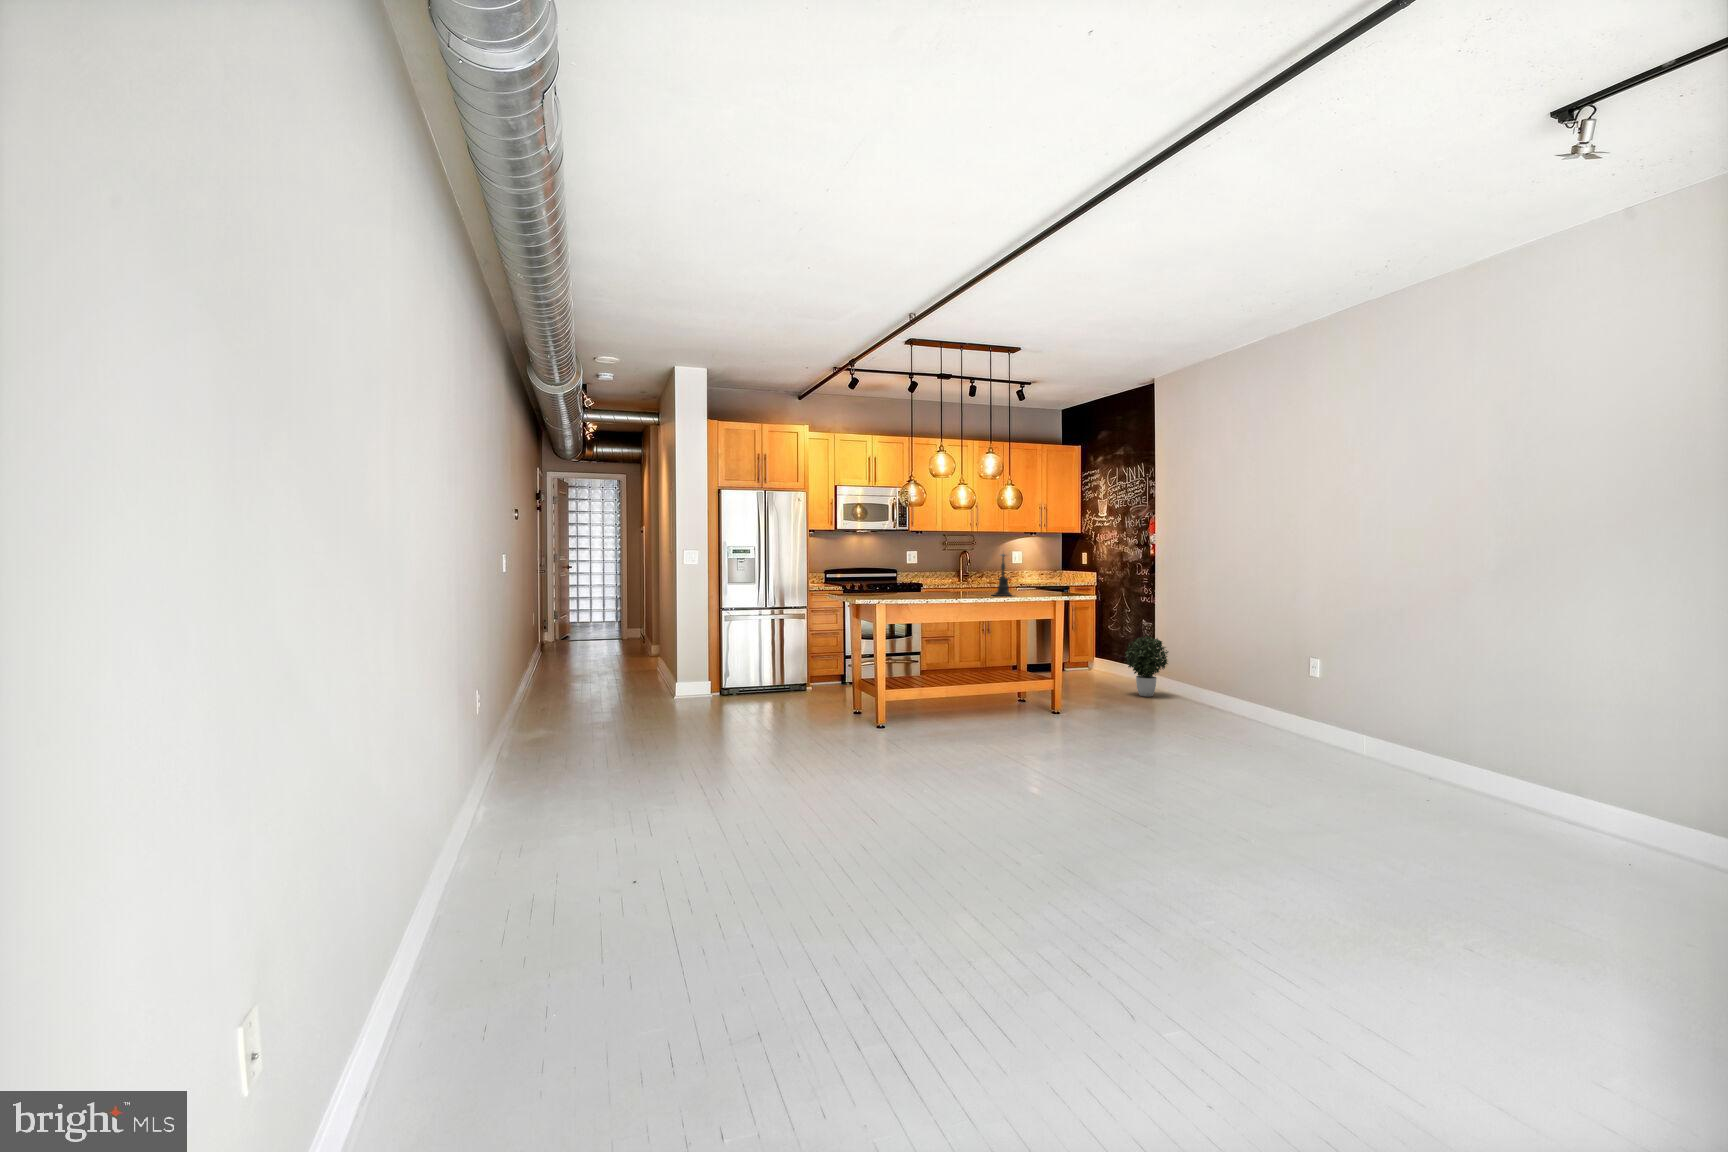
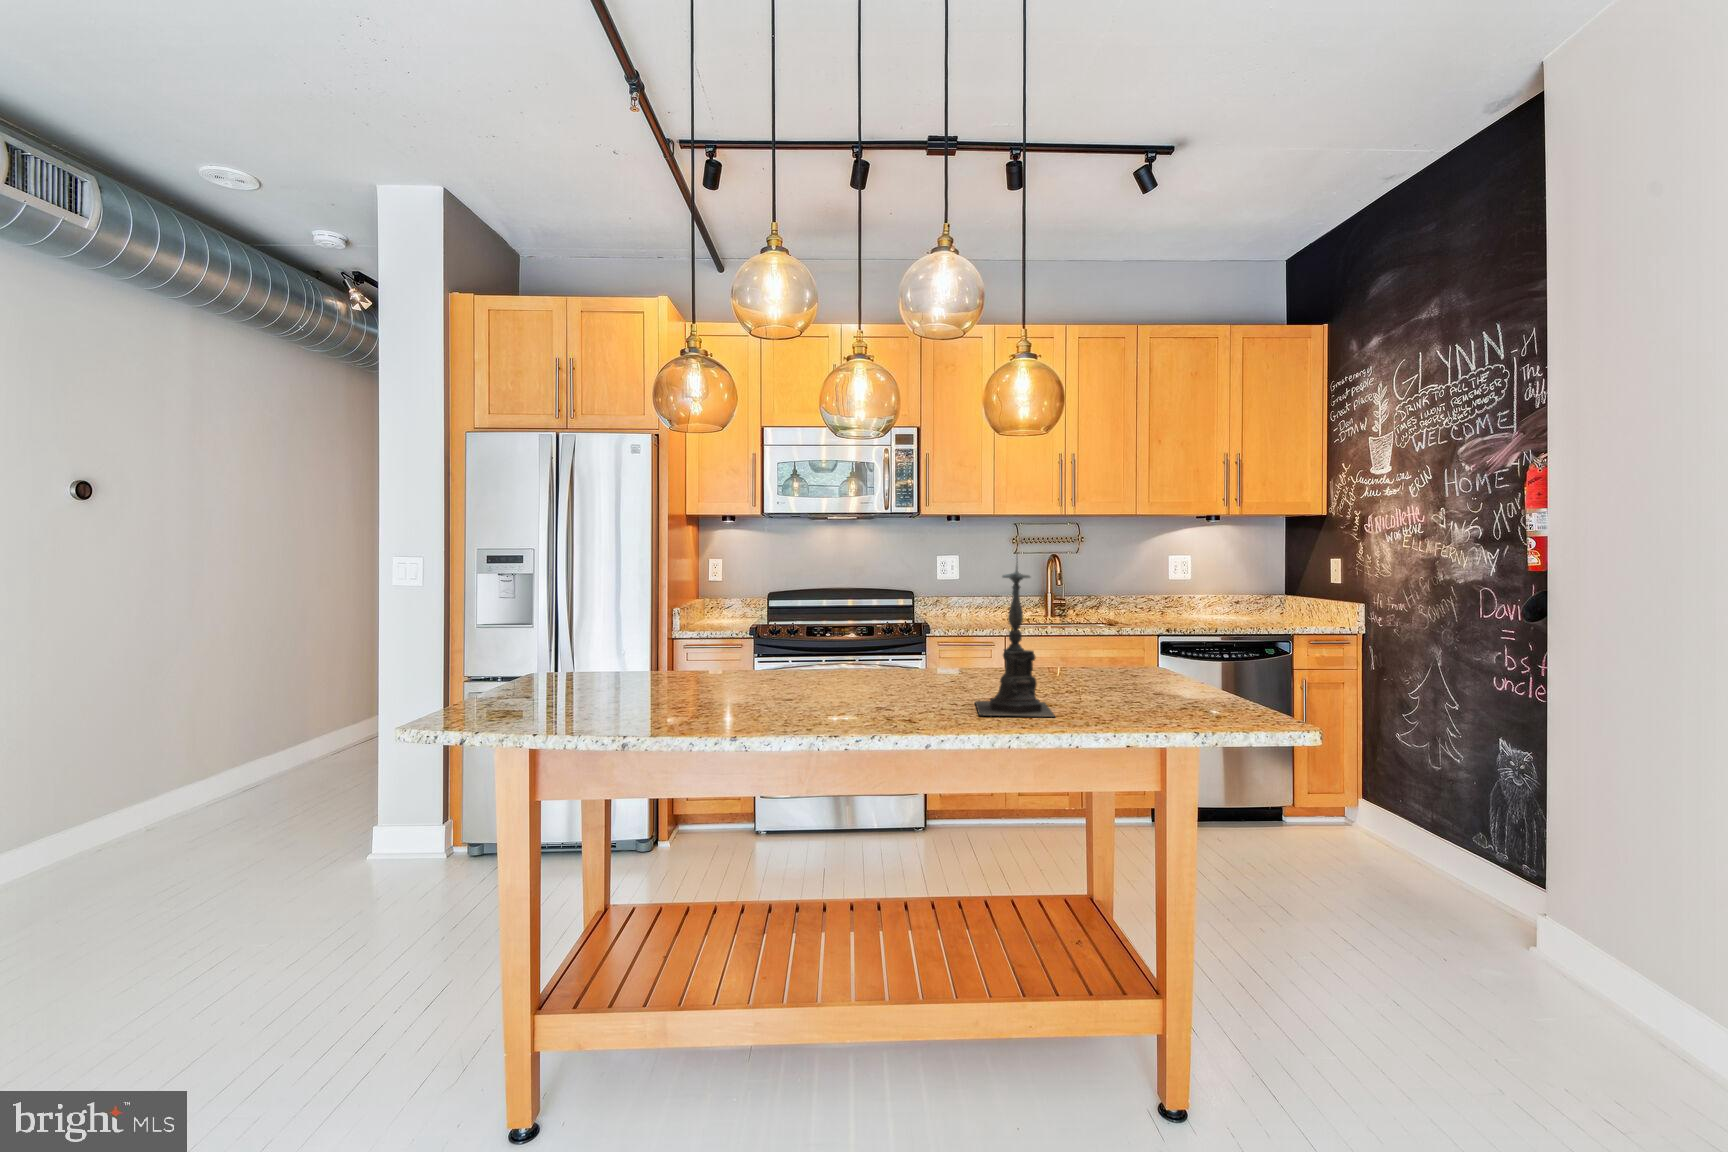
potted plant: present [1125,635,1168,697] -> none [1453,816,1624,1014]

